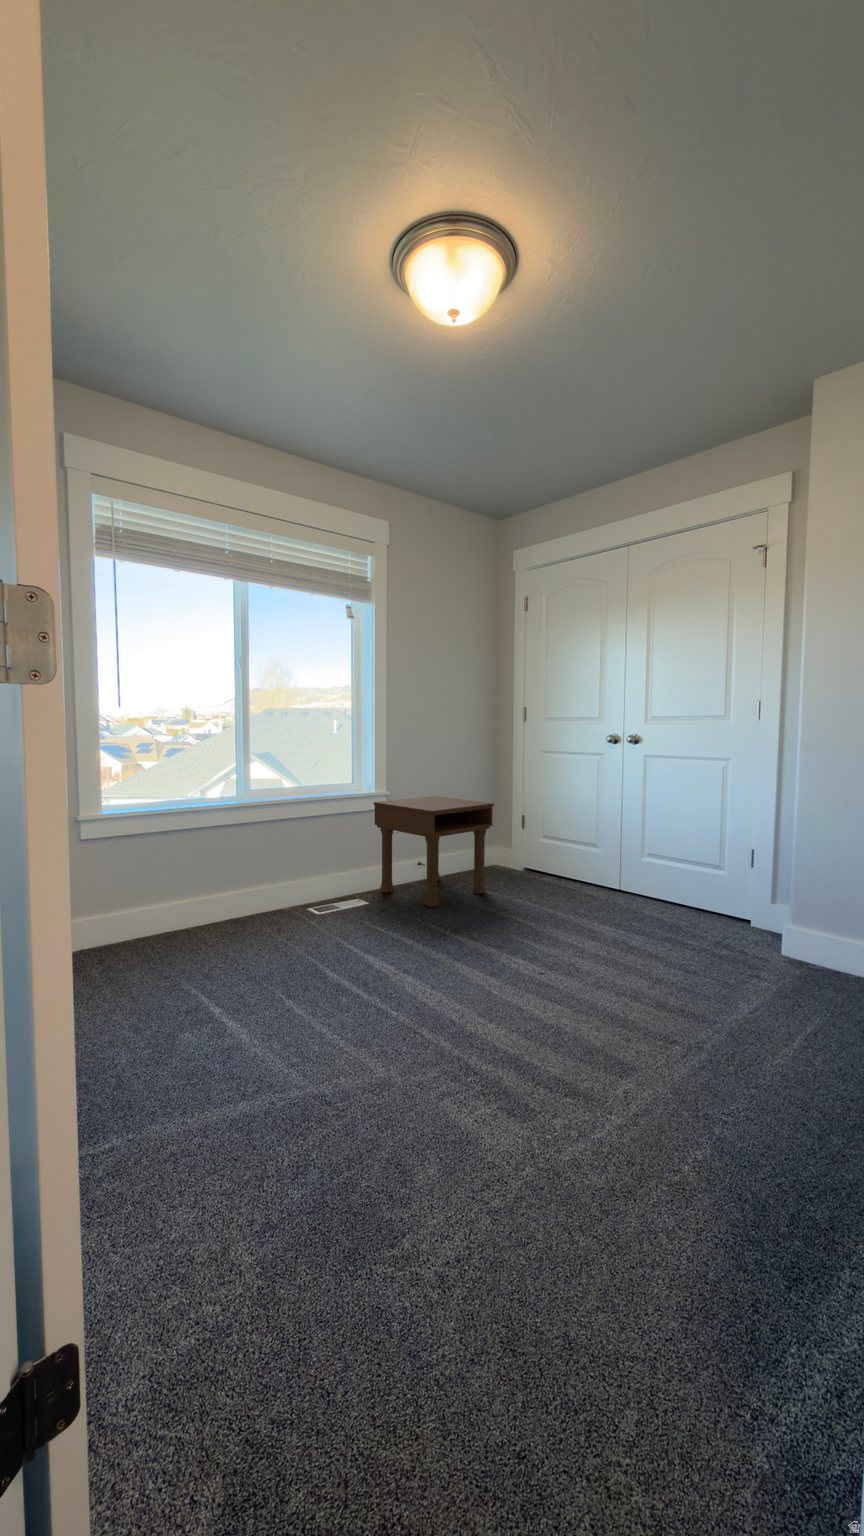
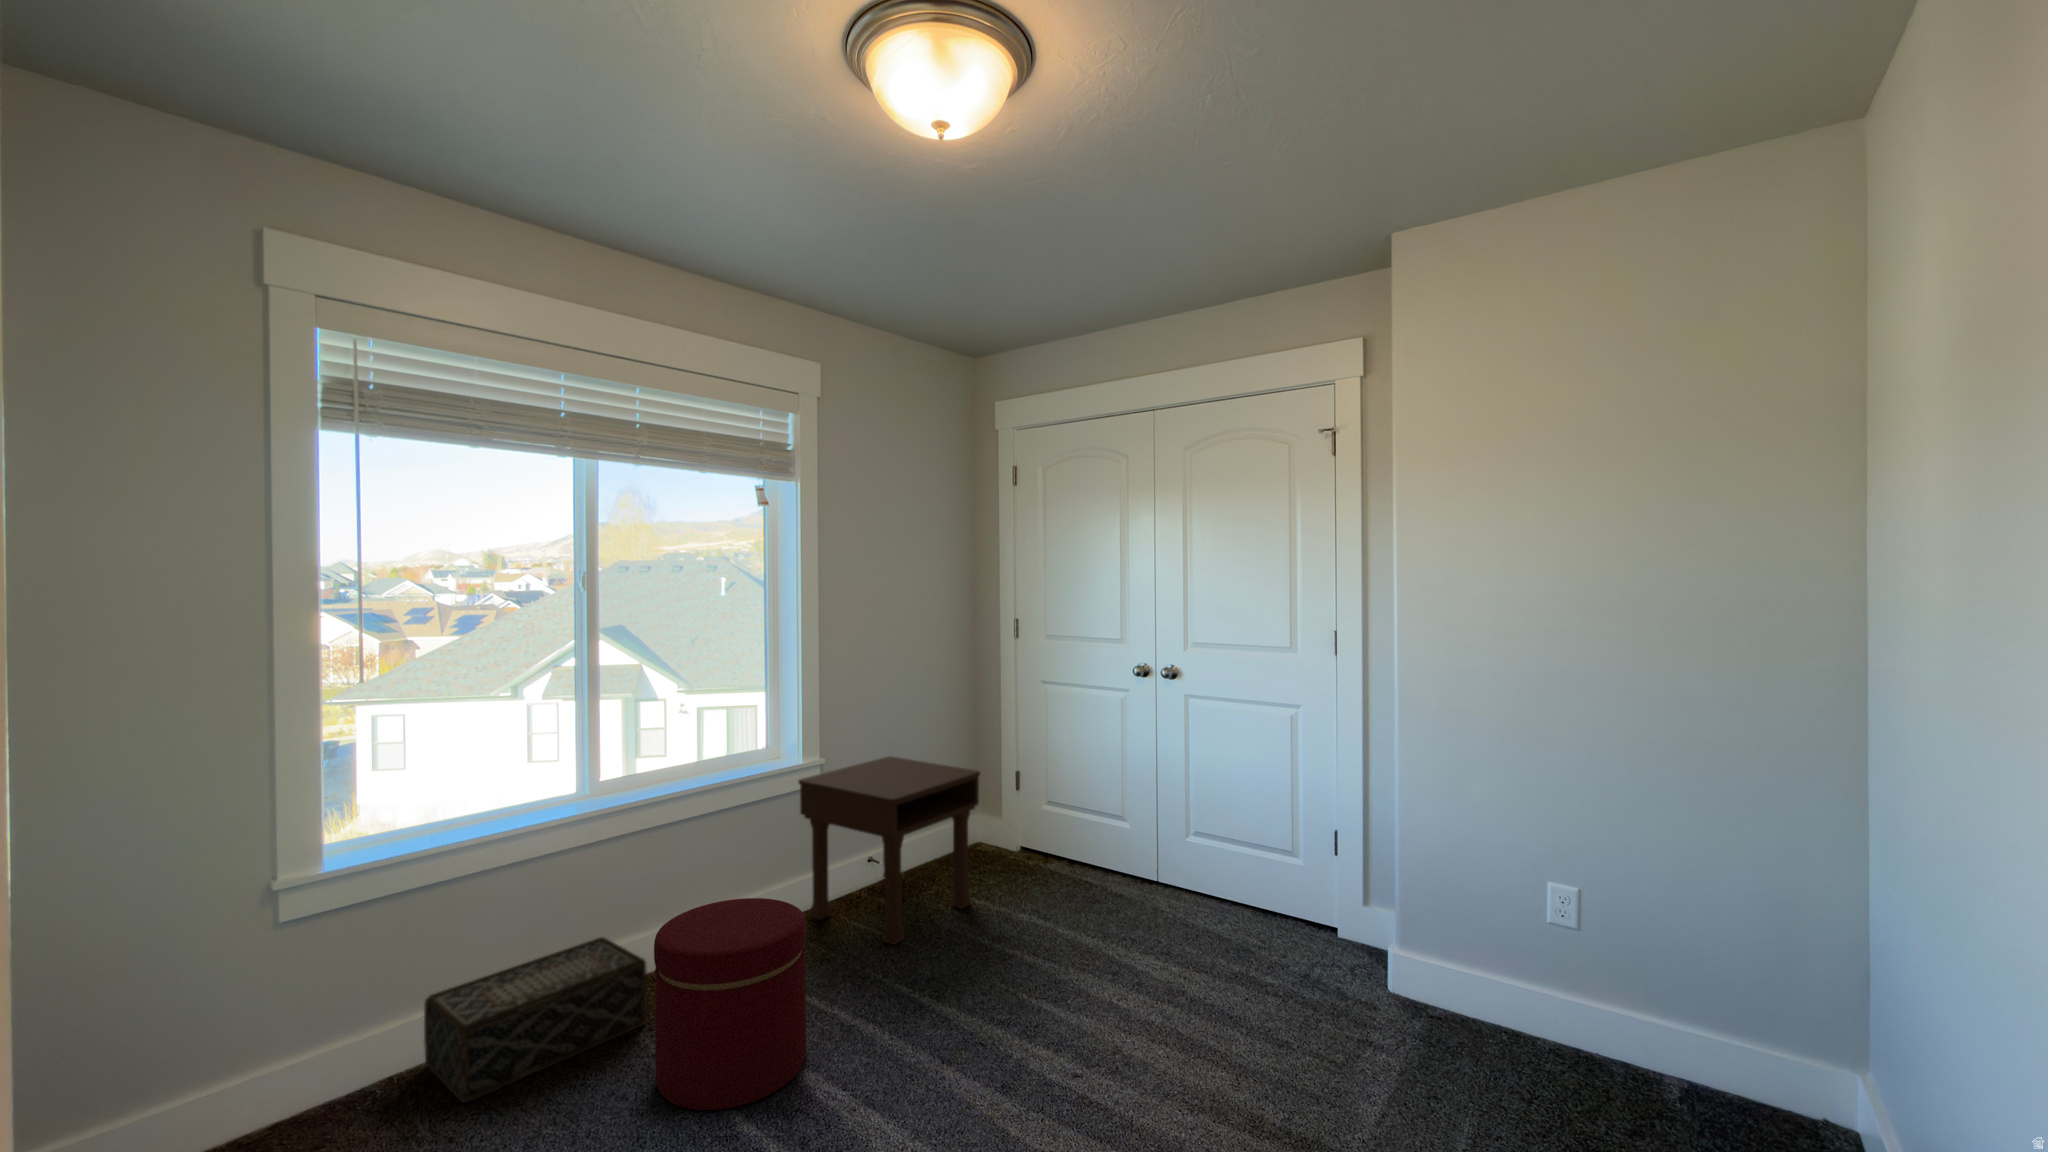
ottoman: none [280,855,371,967] -> present [654,898,806,1110]
woven basket: none [155,880,278,952] -> present [424,937,647,1103]

